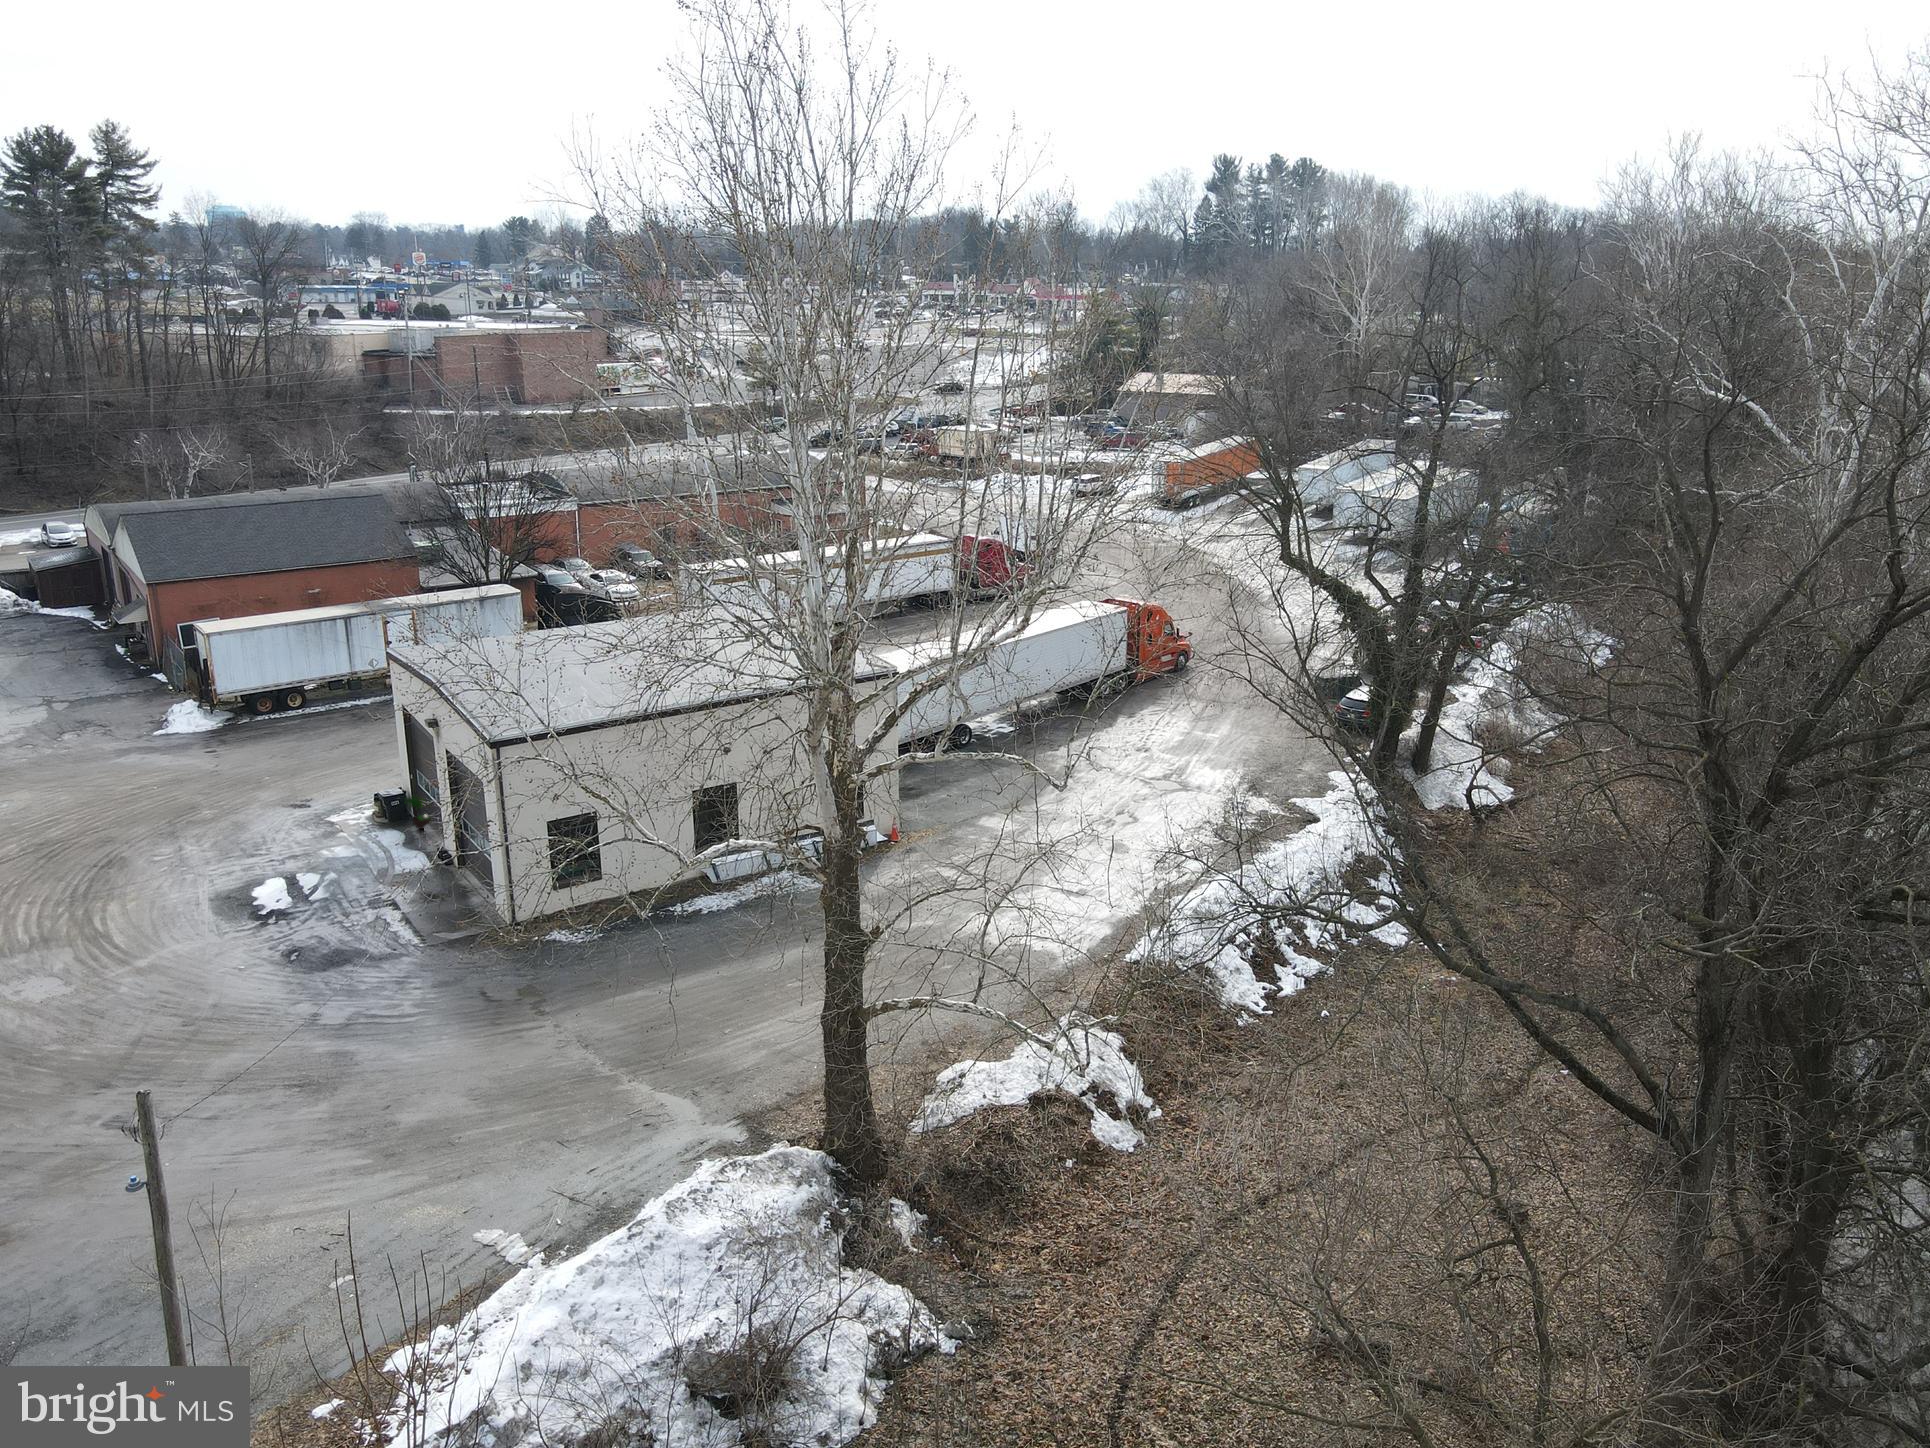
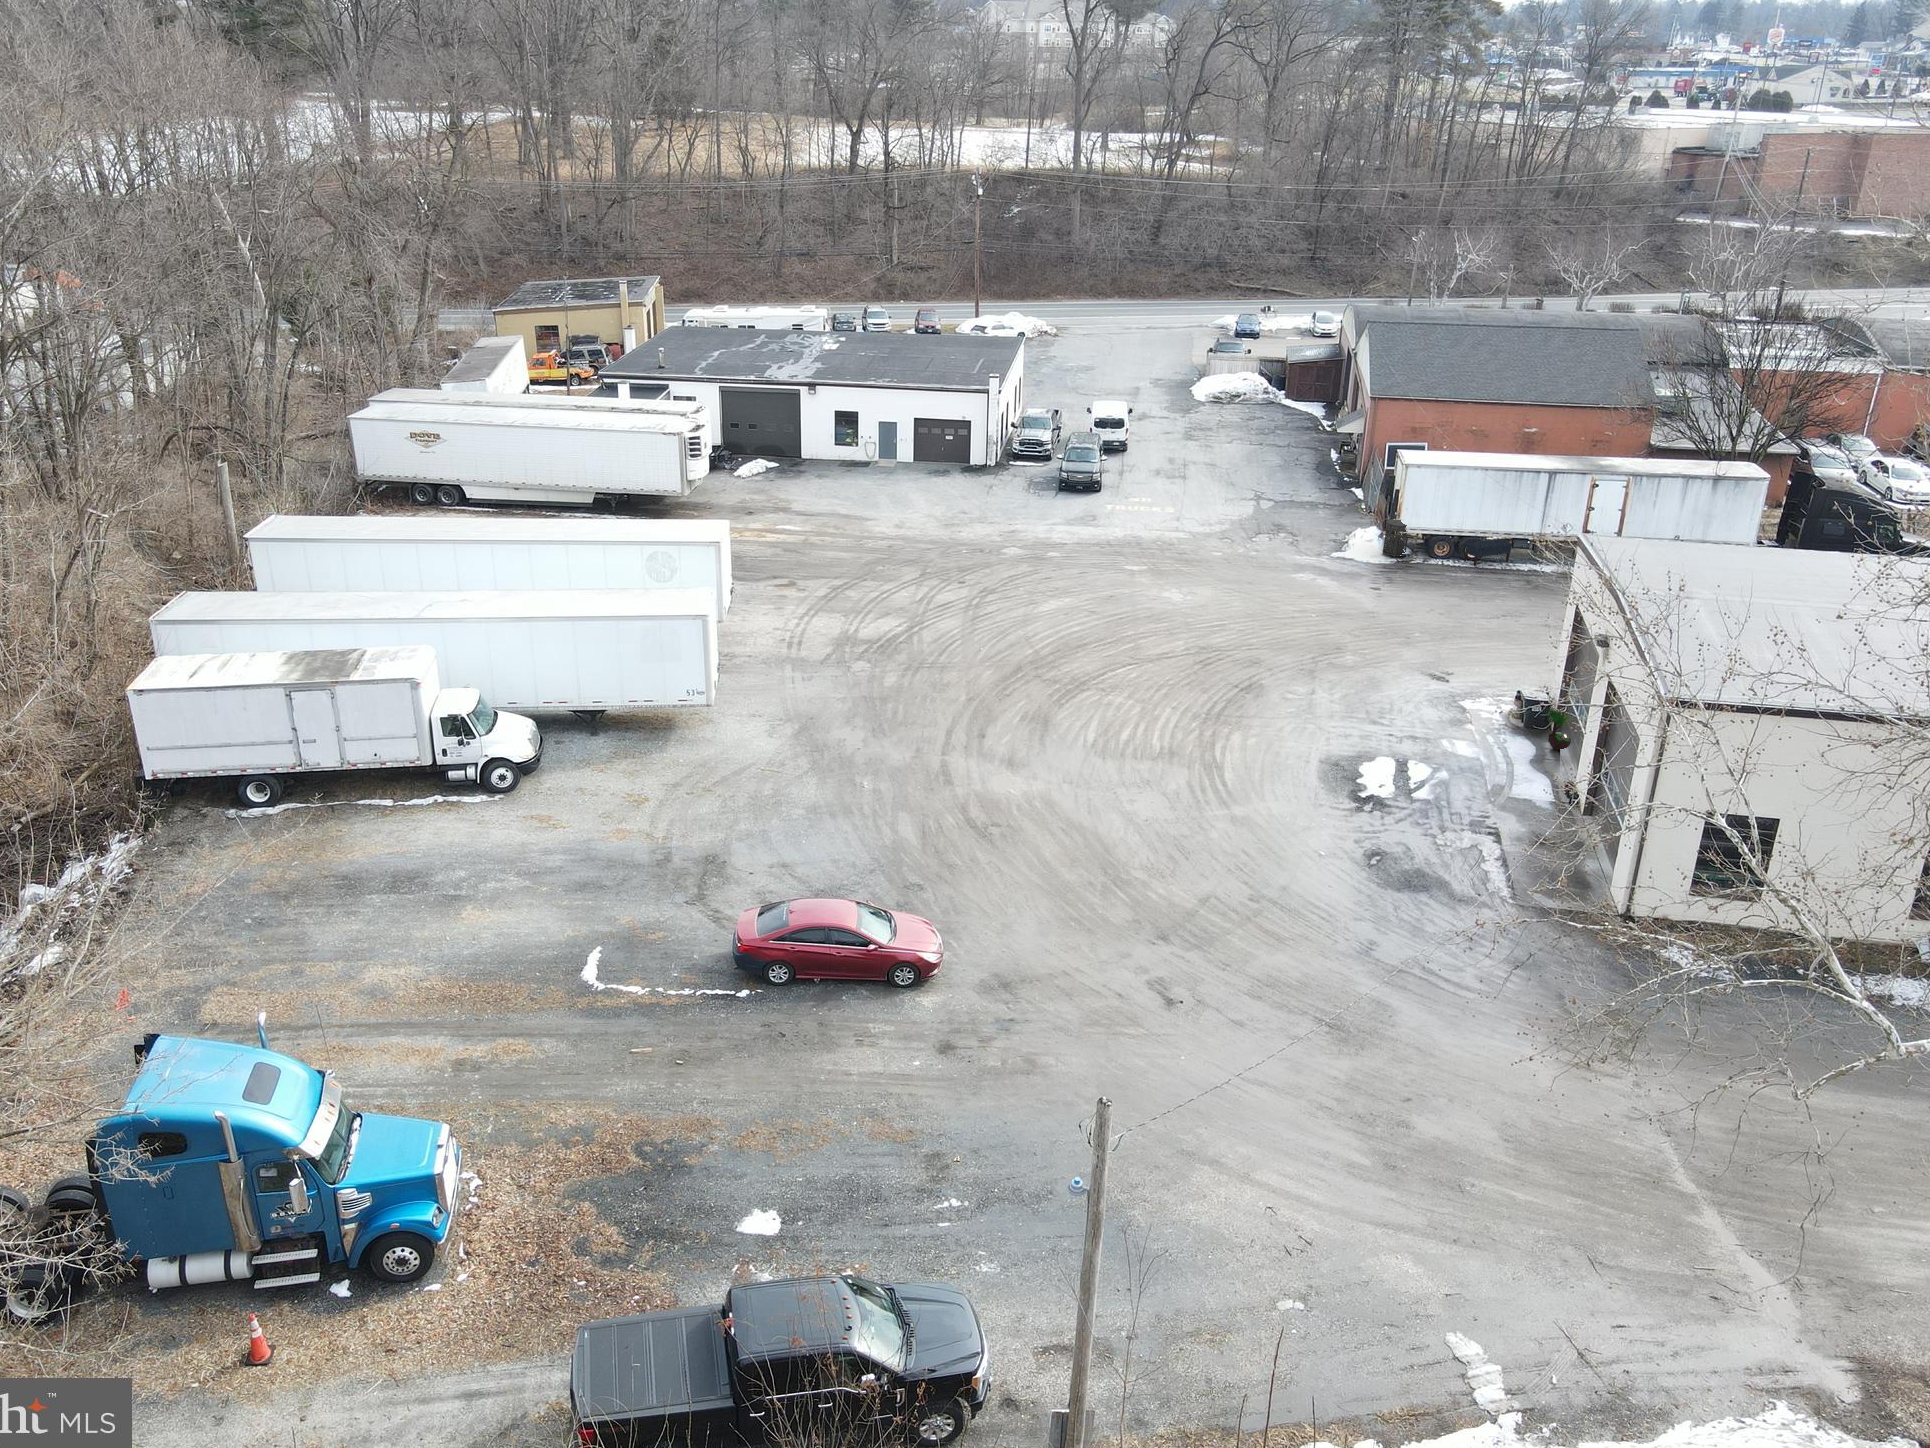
bench: none [287,685,331,712] -> present [1464,539,1512,566]
trash can: none [202,686,231,723] -> present [1382,520,1408,558]

